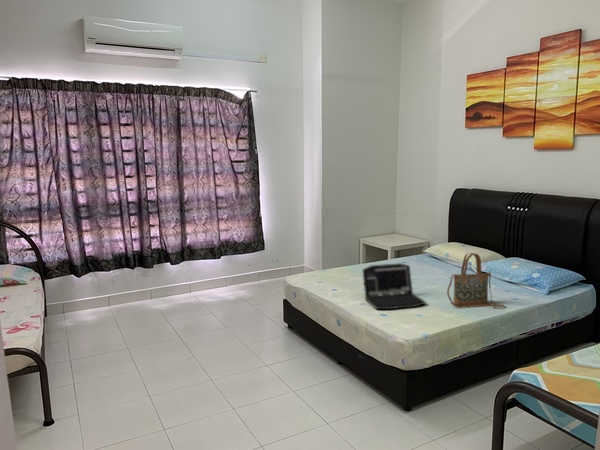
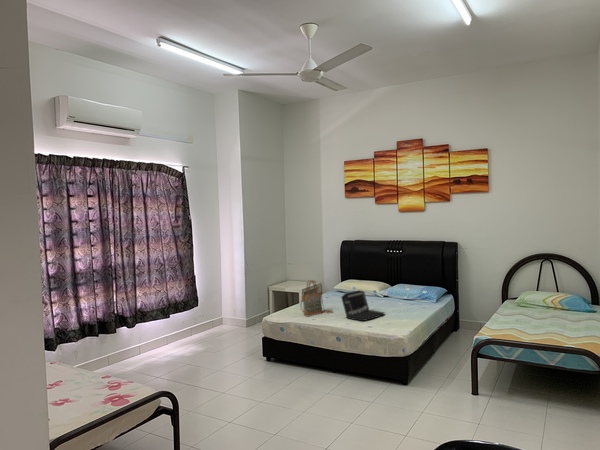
handbag: present [447,253,504,308] -> present [301,280,332,316]

